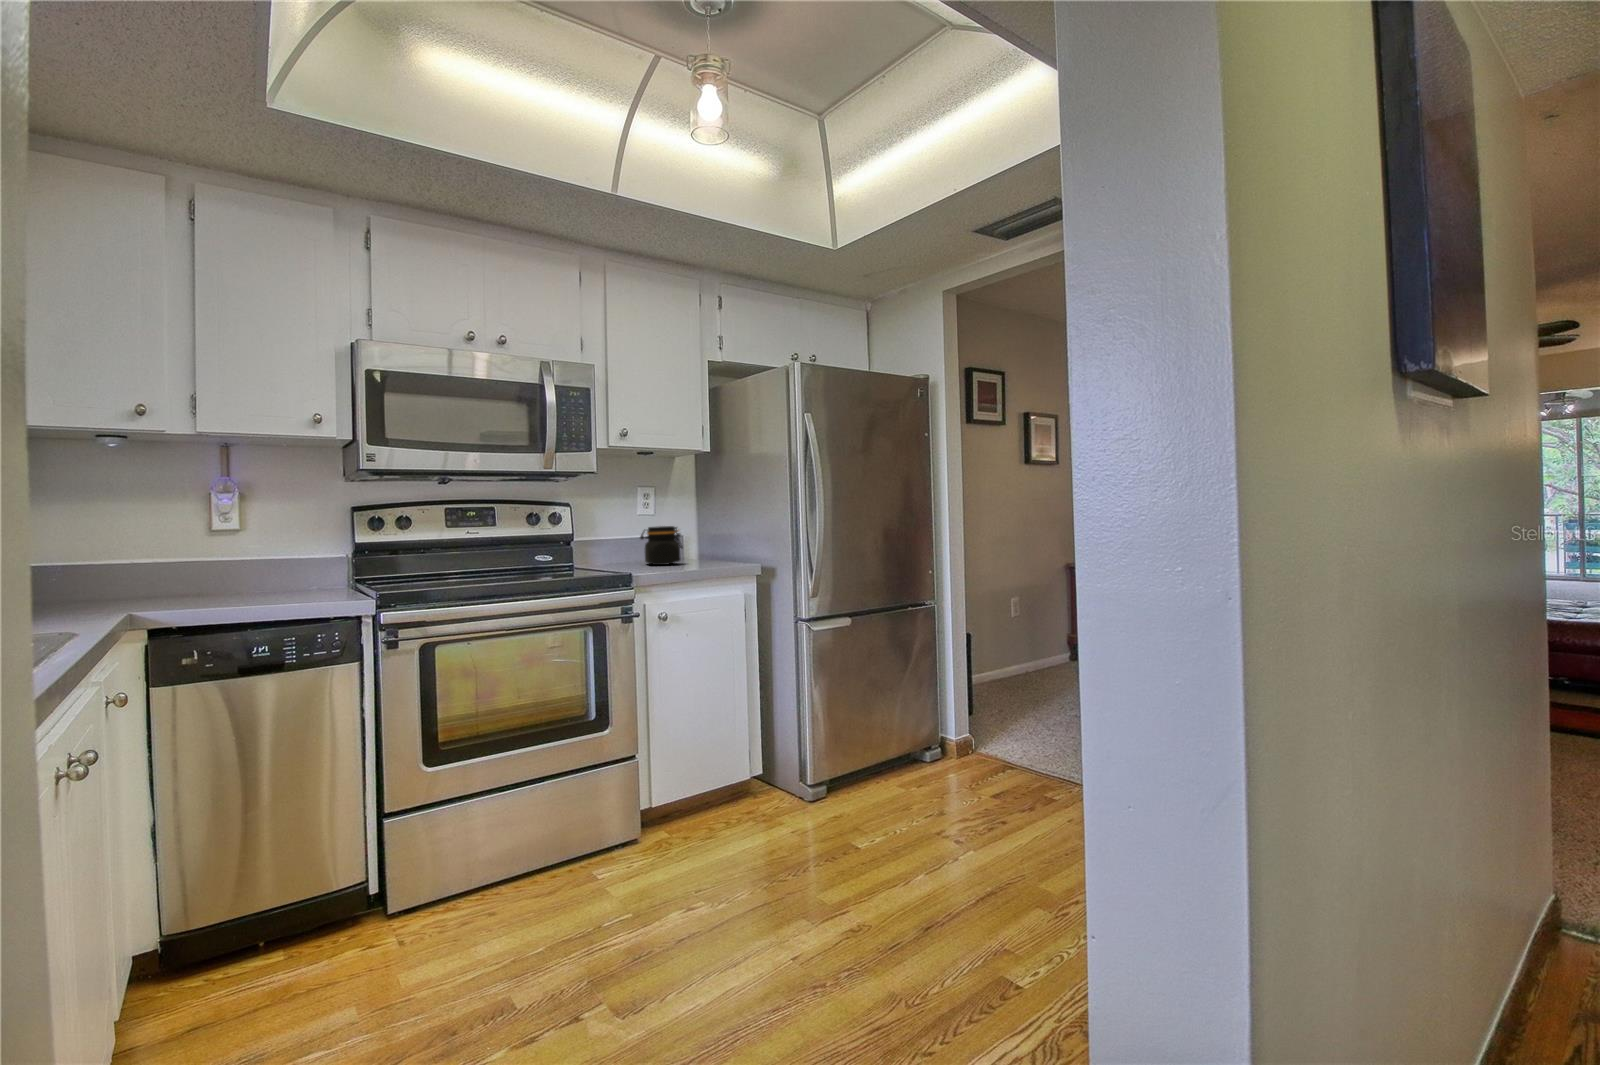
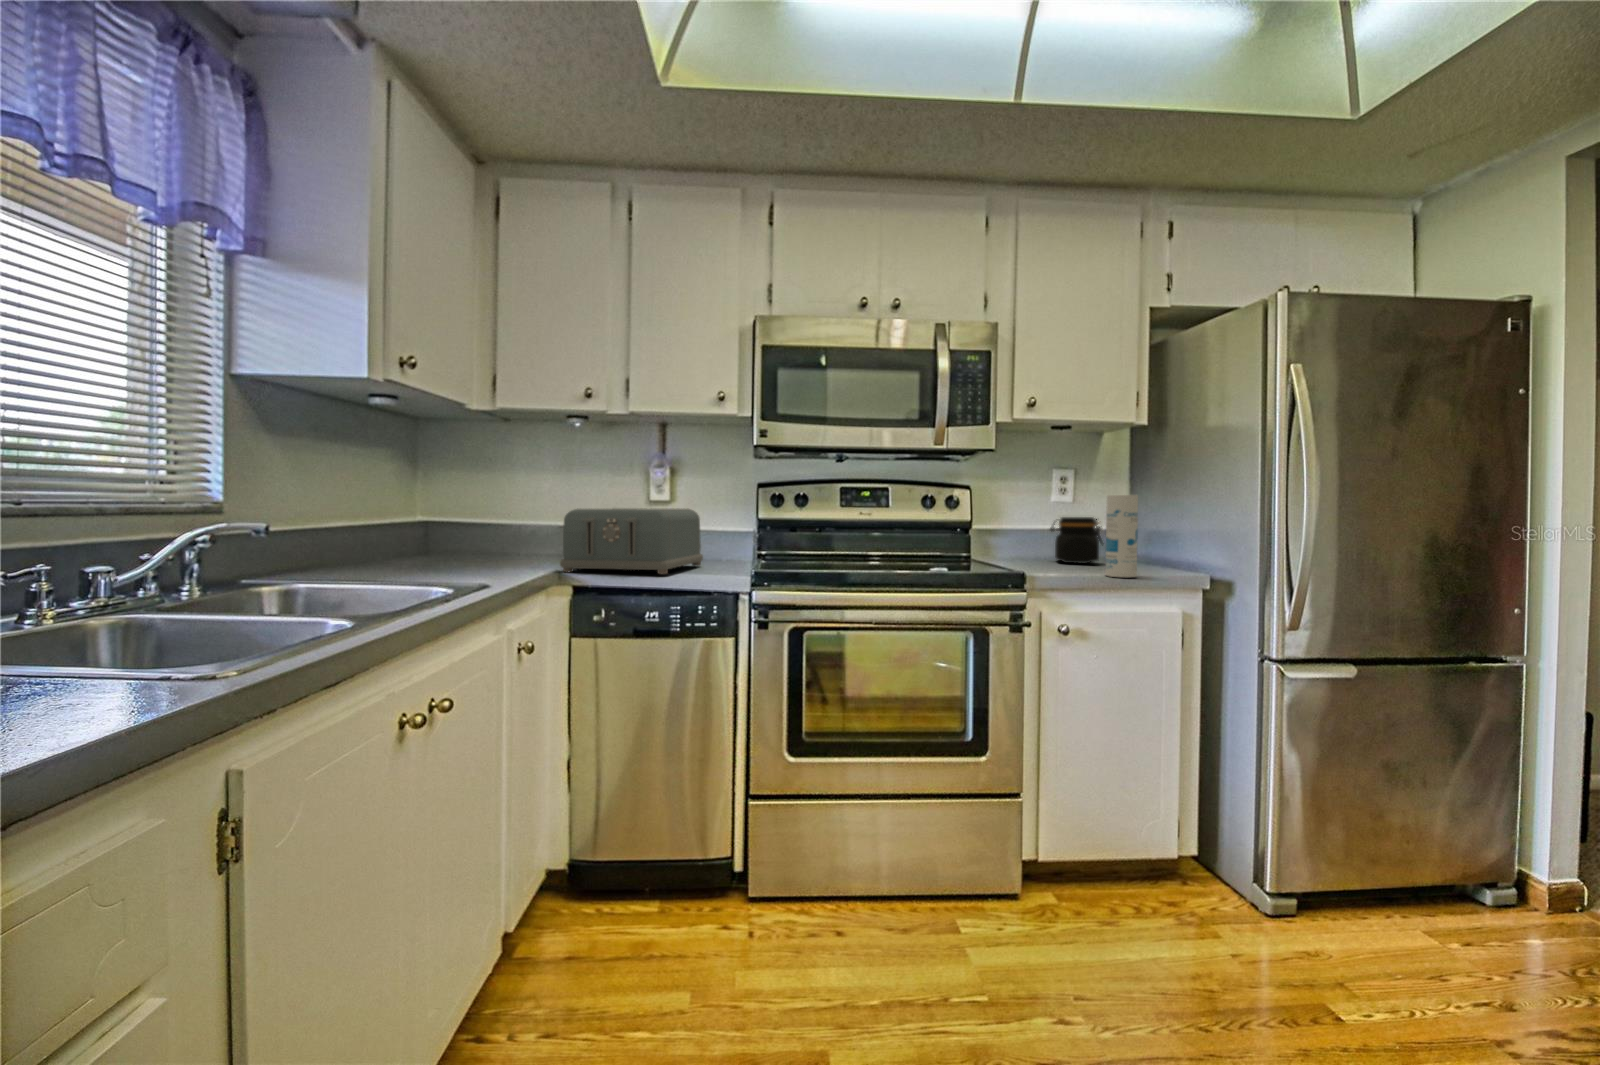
canister: none [687,507,712,572] -> present [1105,495,1138,577]
toaster: none [123,536,300,615] -> present [560,508,703,574]

